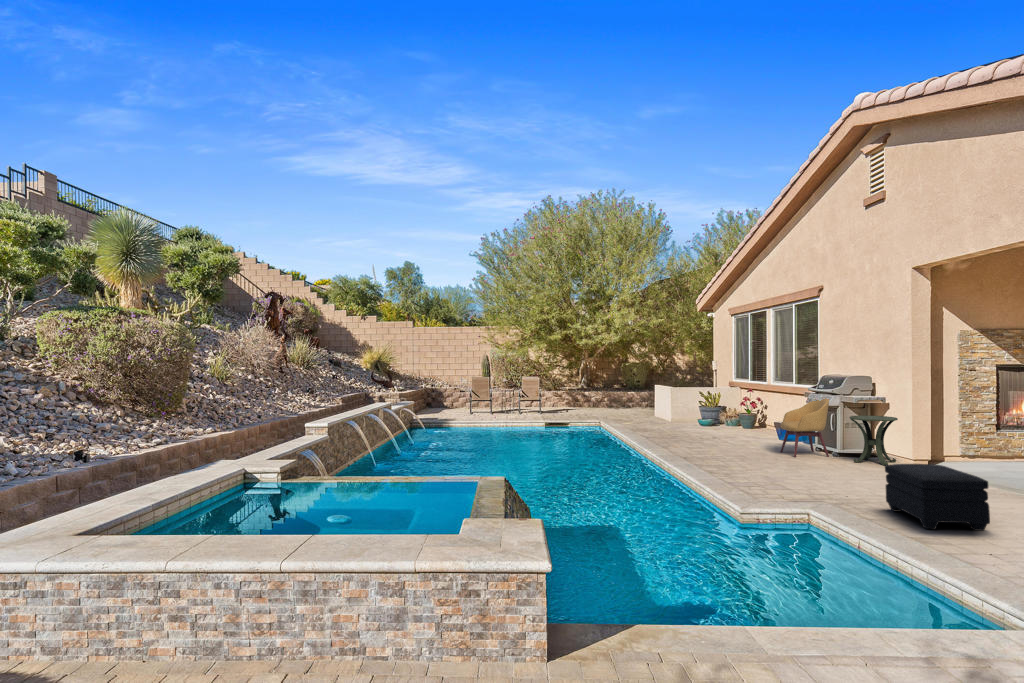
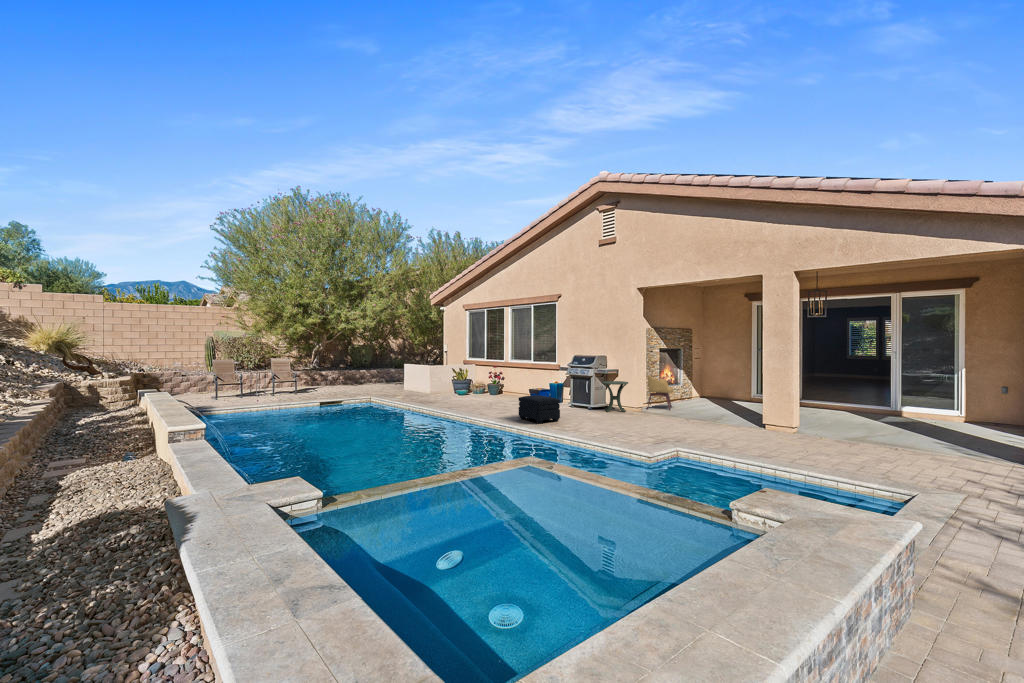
chair: present [780,398,829,457] -> present [647,375,673,410]
ottoman: present [885,464,990,531] -> present [519,395,560,424]

